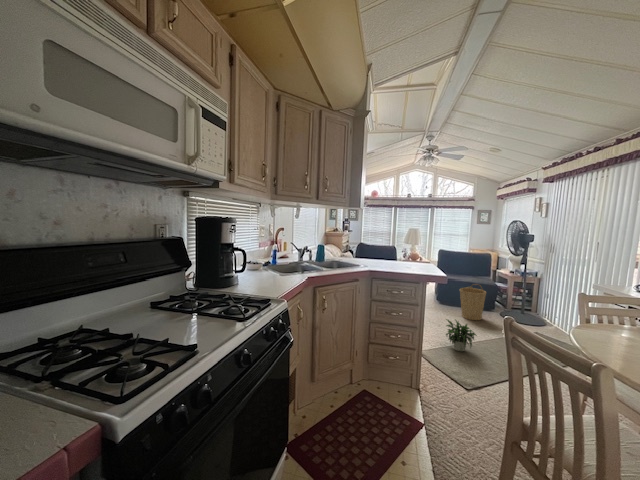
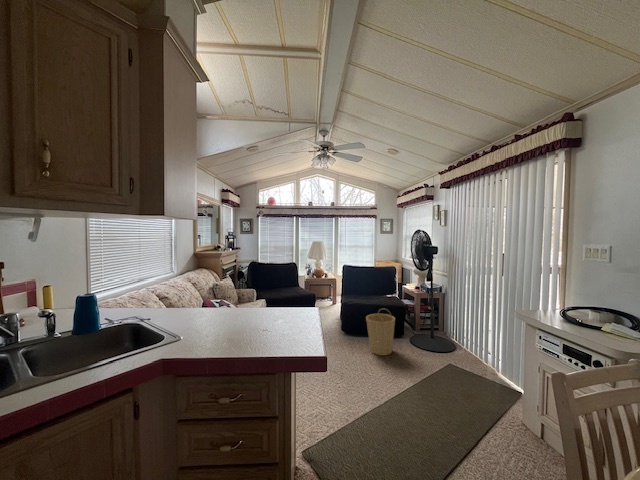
potted plant: present [446,320,477,351] -> none [347,374,390,425]

